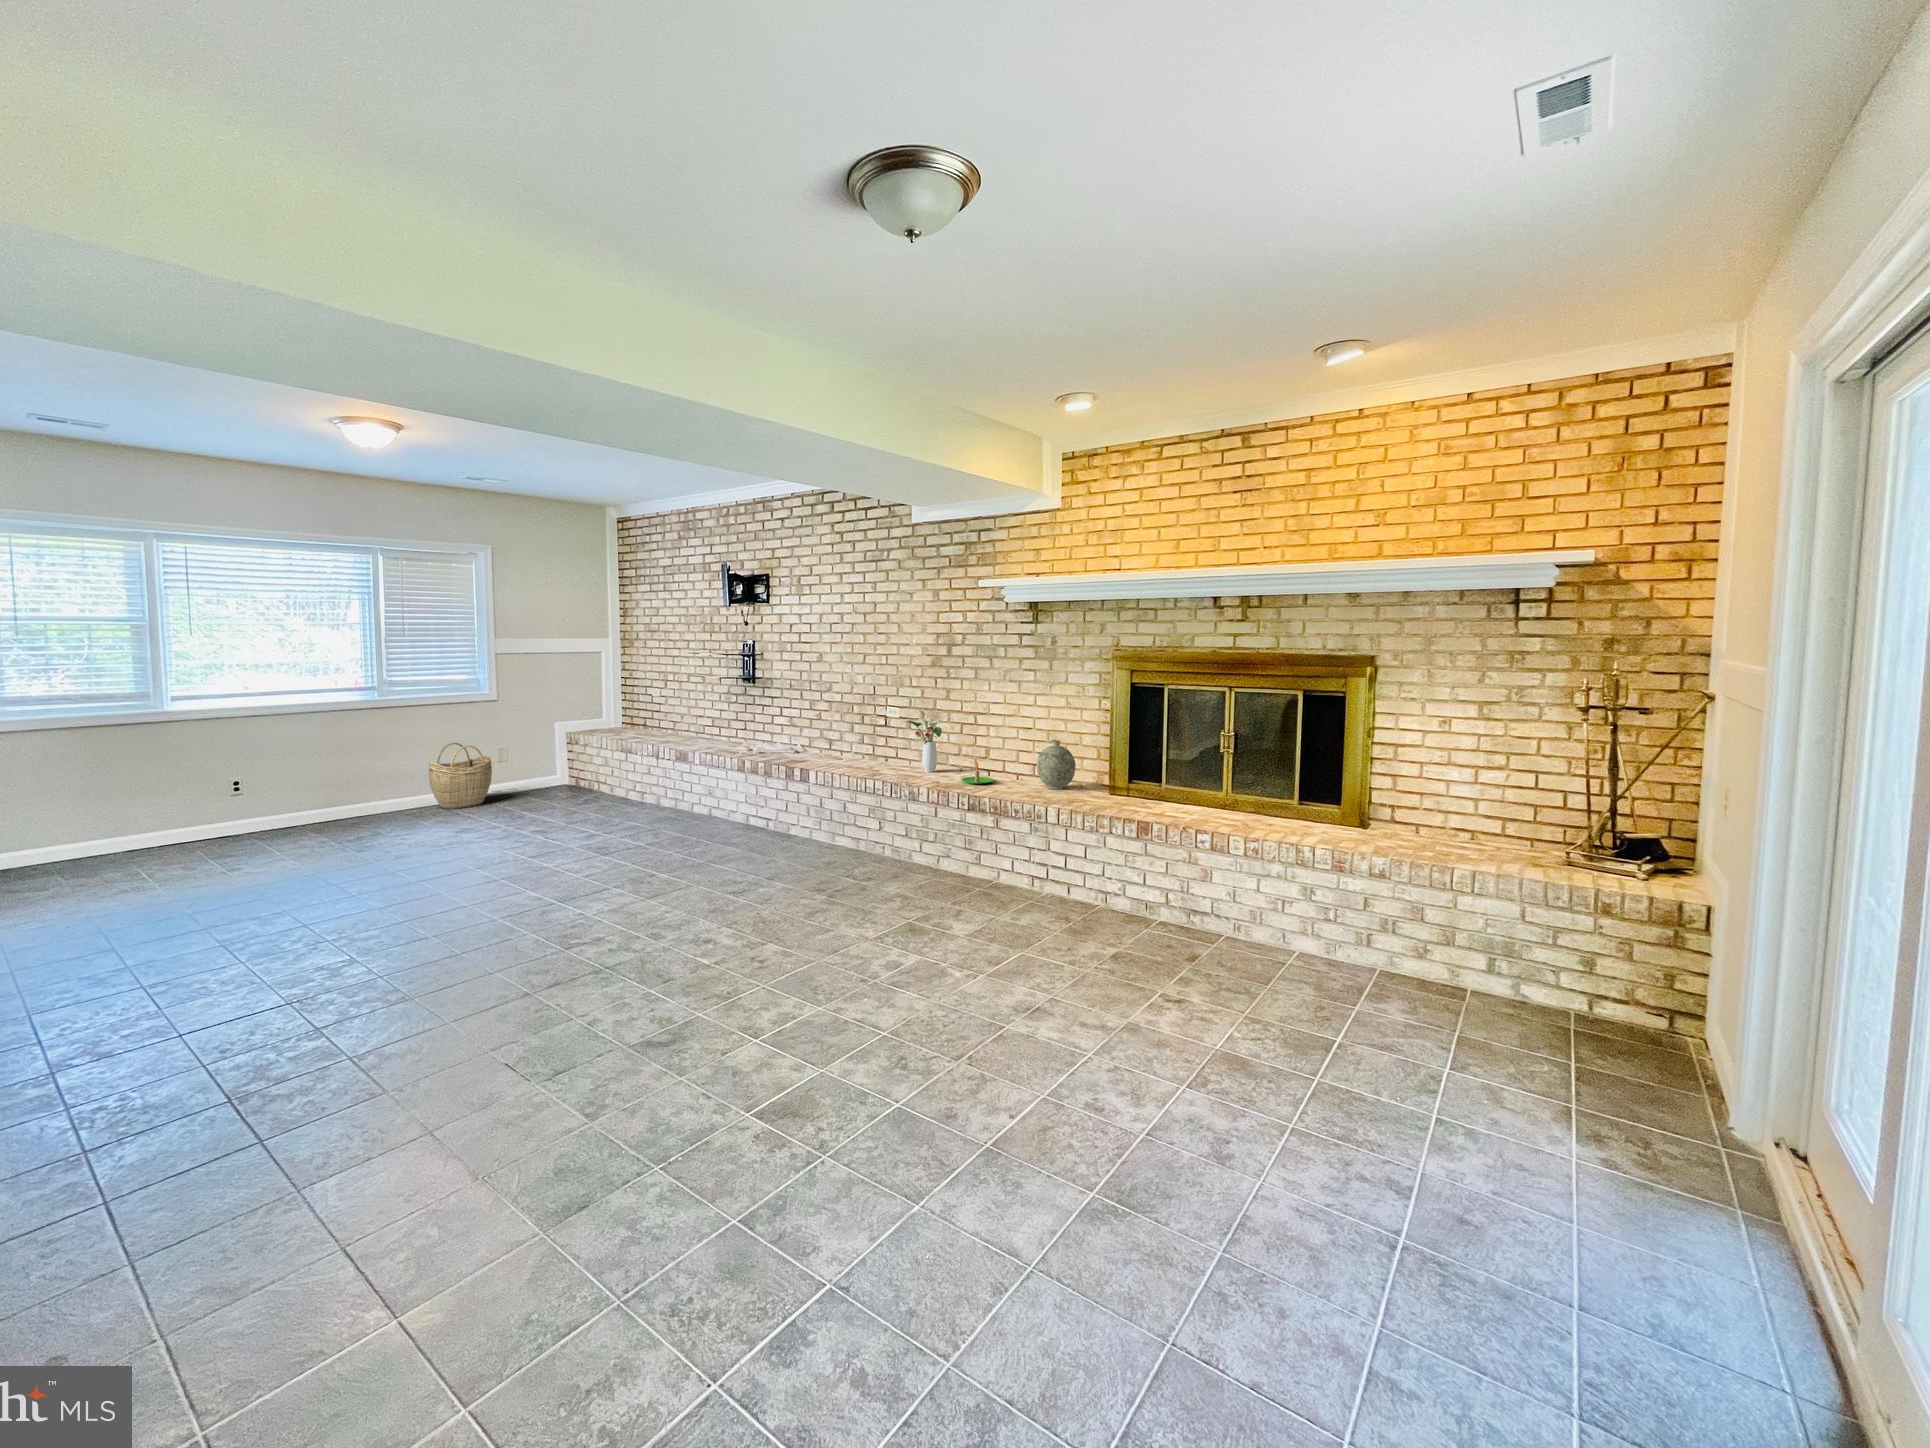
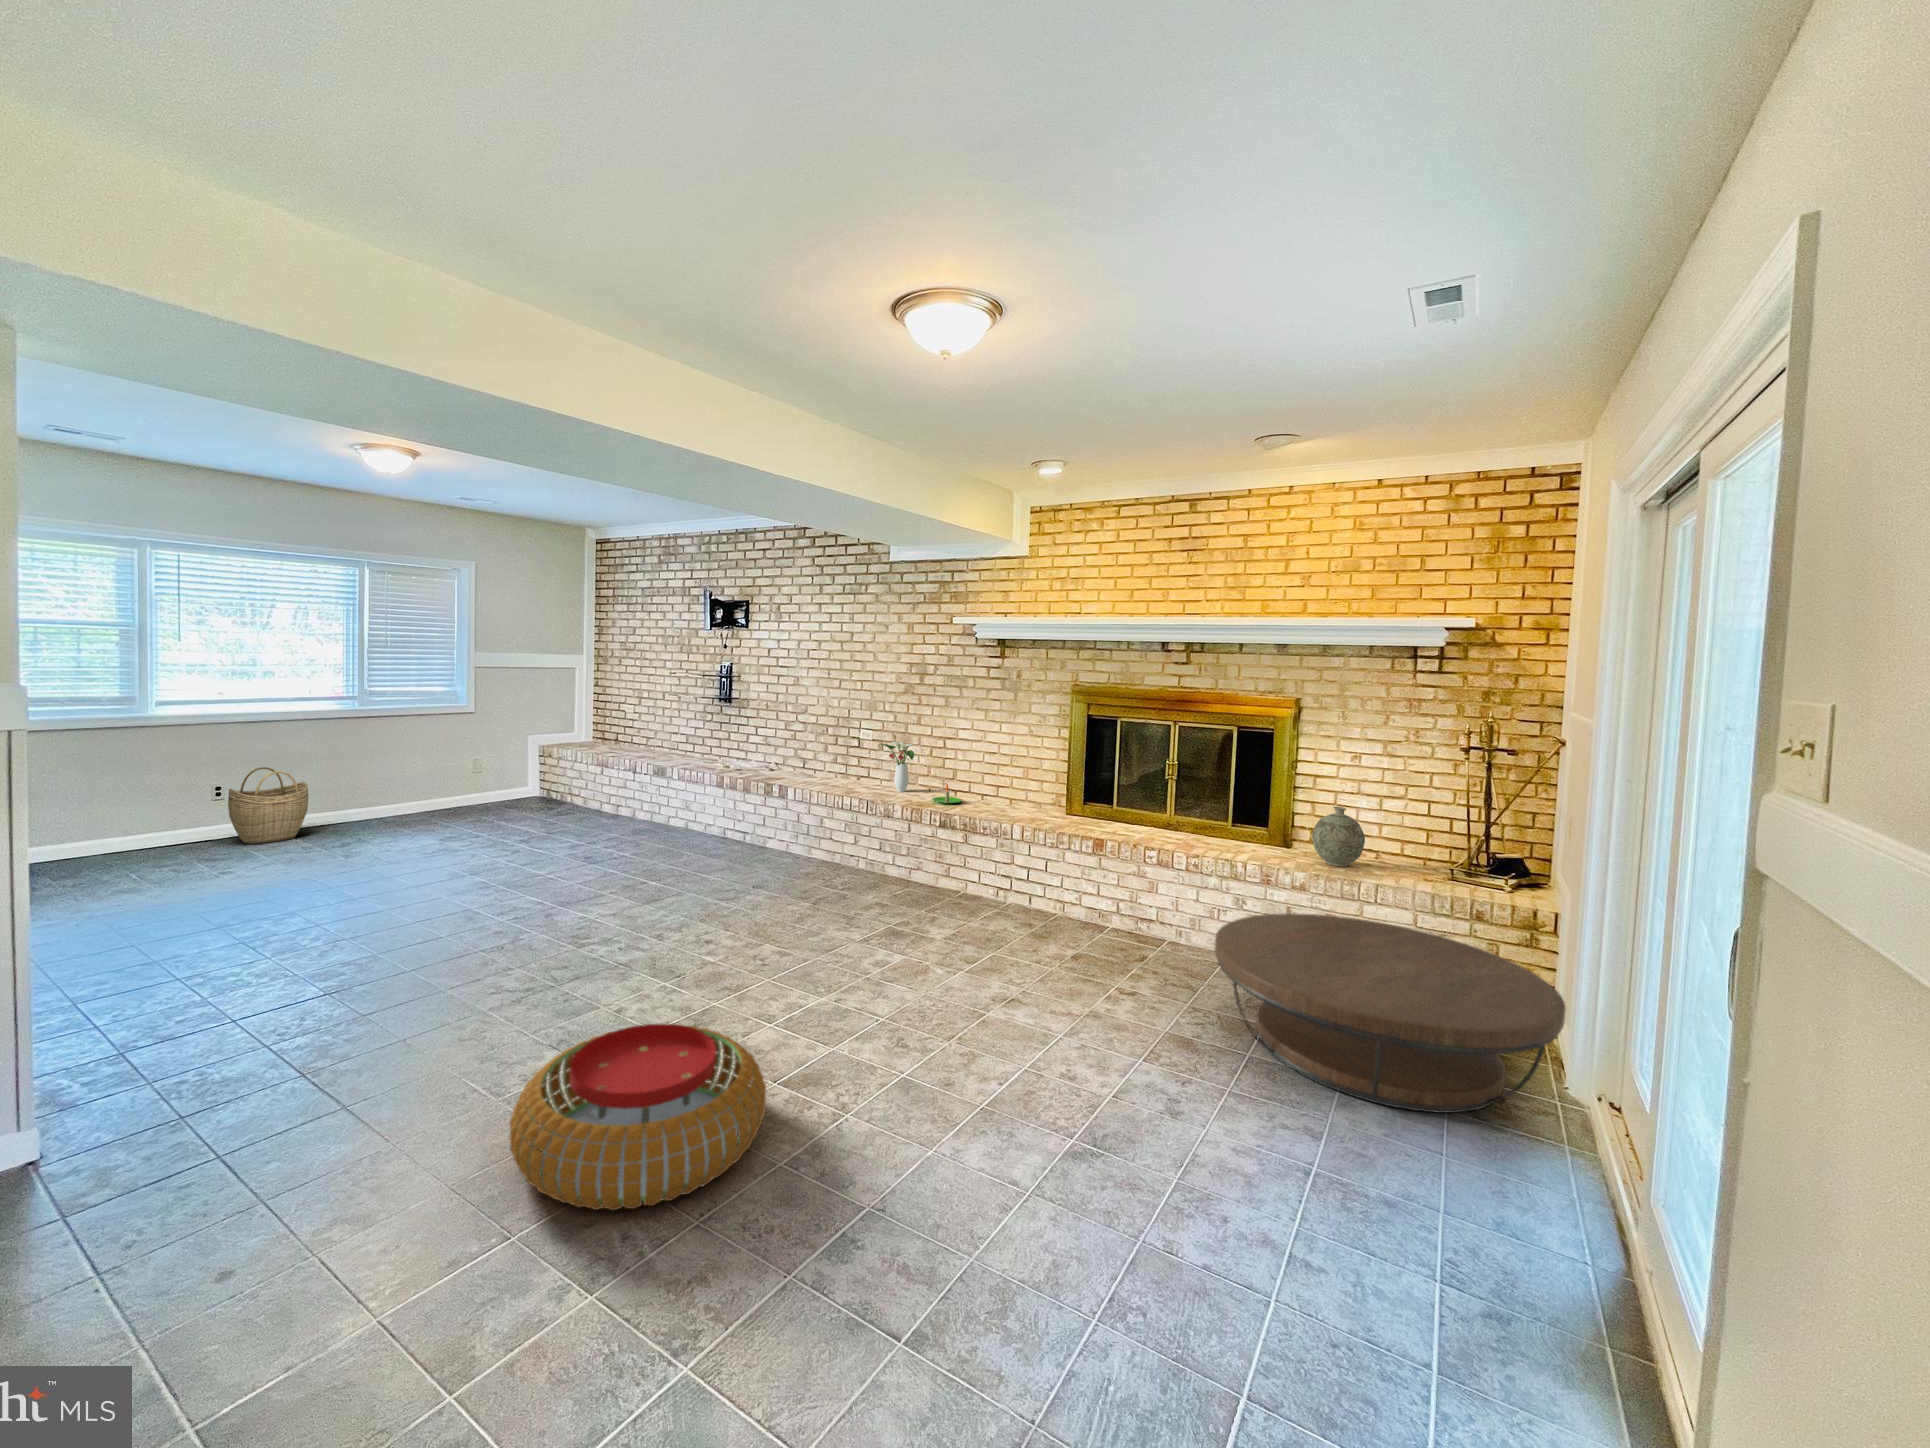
decorative vase: present [1037,740,1076,789] -> present [1312,807,1365,867]
woven basket: present [429,743,492,809] -> present [228,767,308,844]
coffee table: none [1274,907,1736,1162] -> present [1215,913,1566,1113]
pouf: none [411,1045,724,1283] -> present [510,1024,766,1210]

